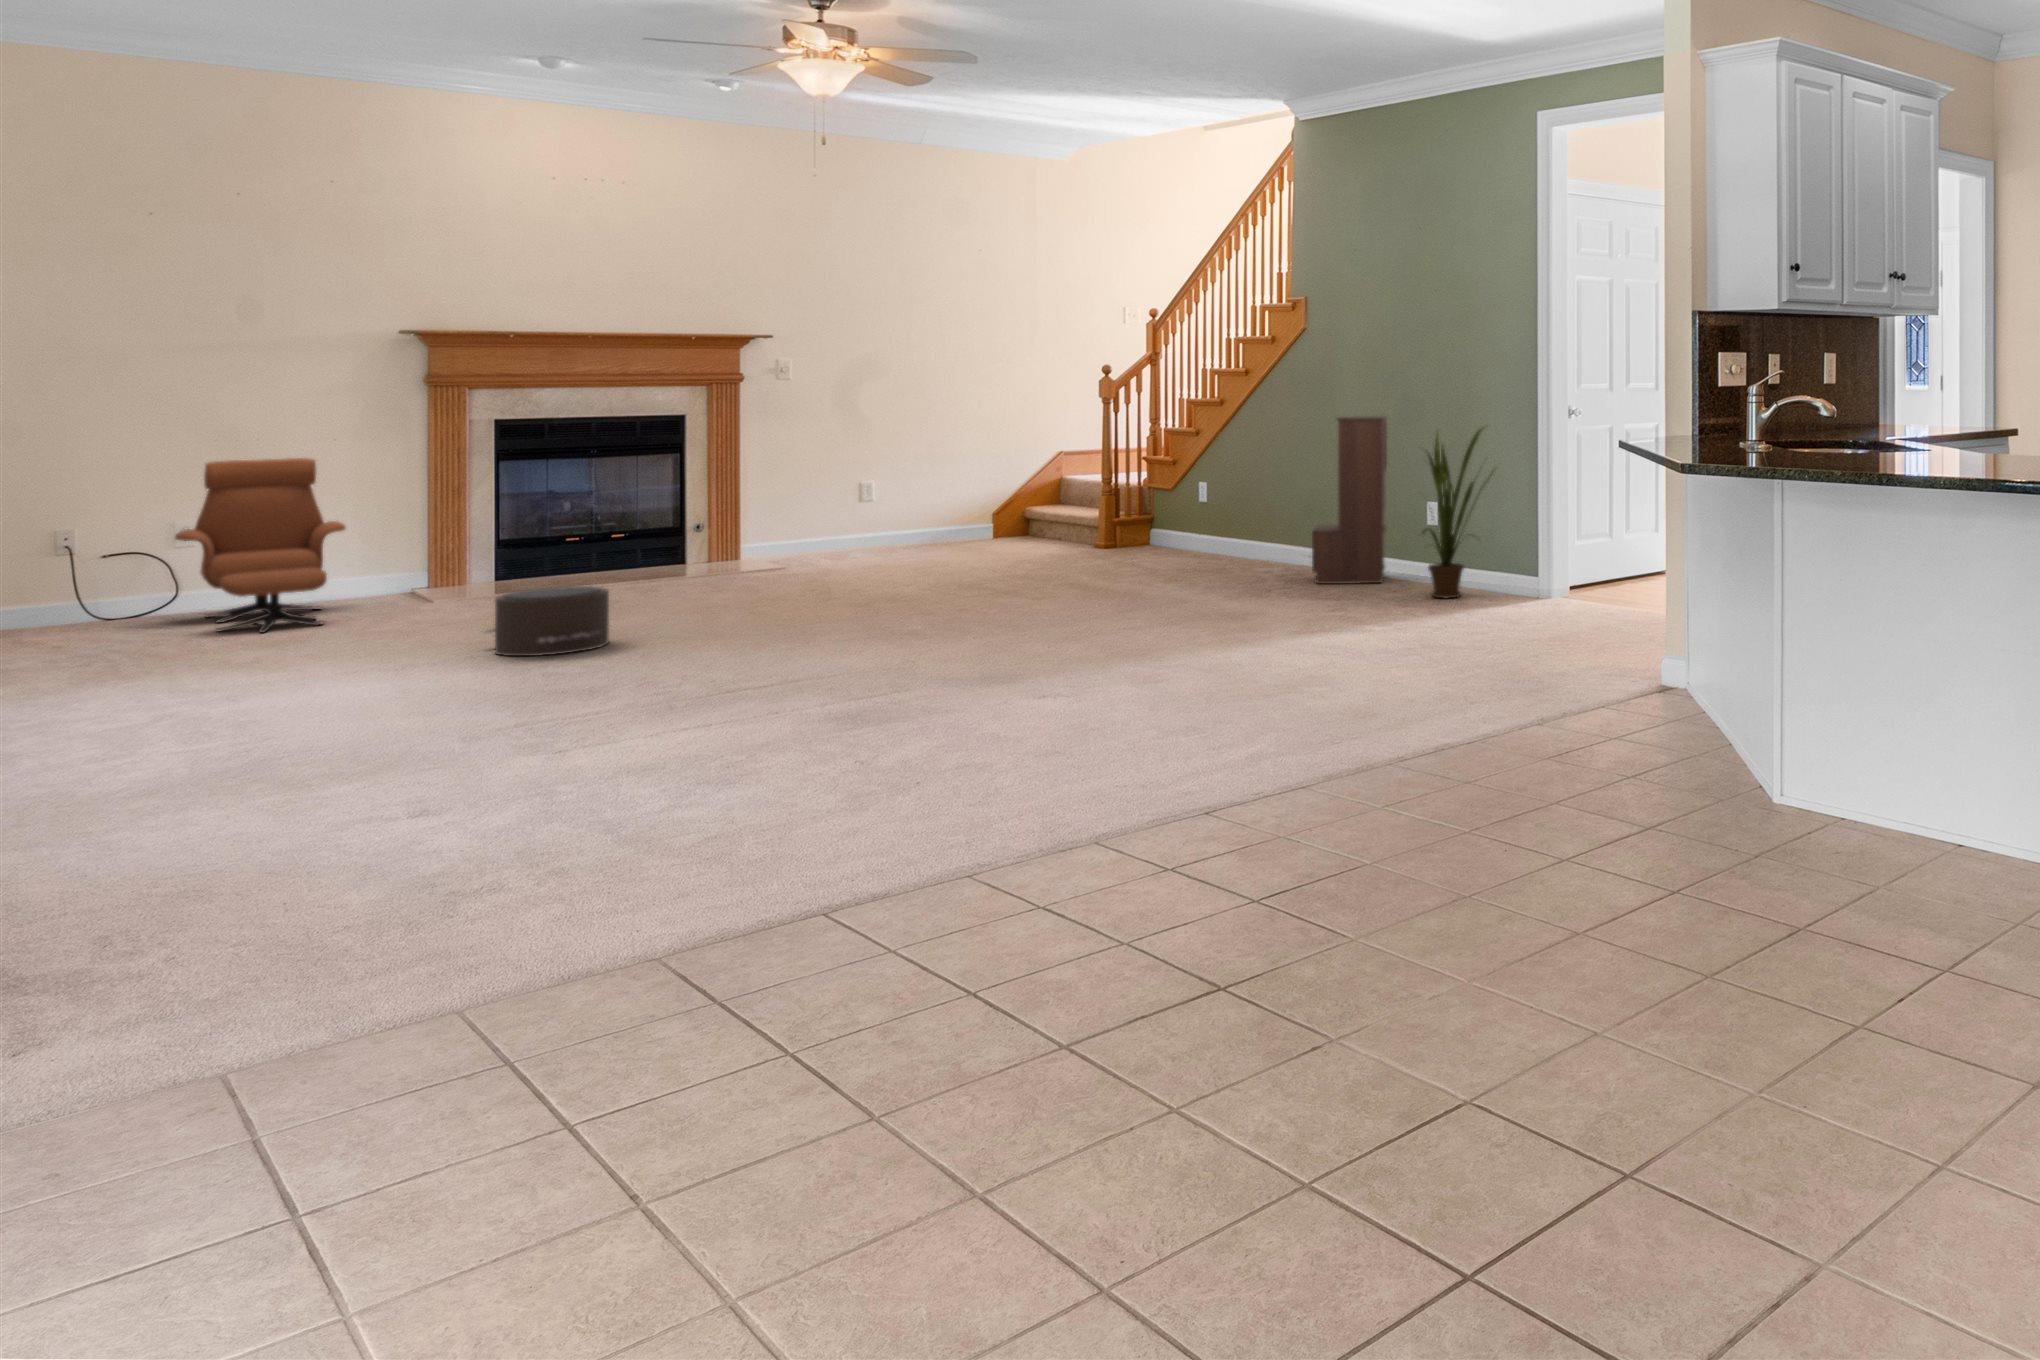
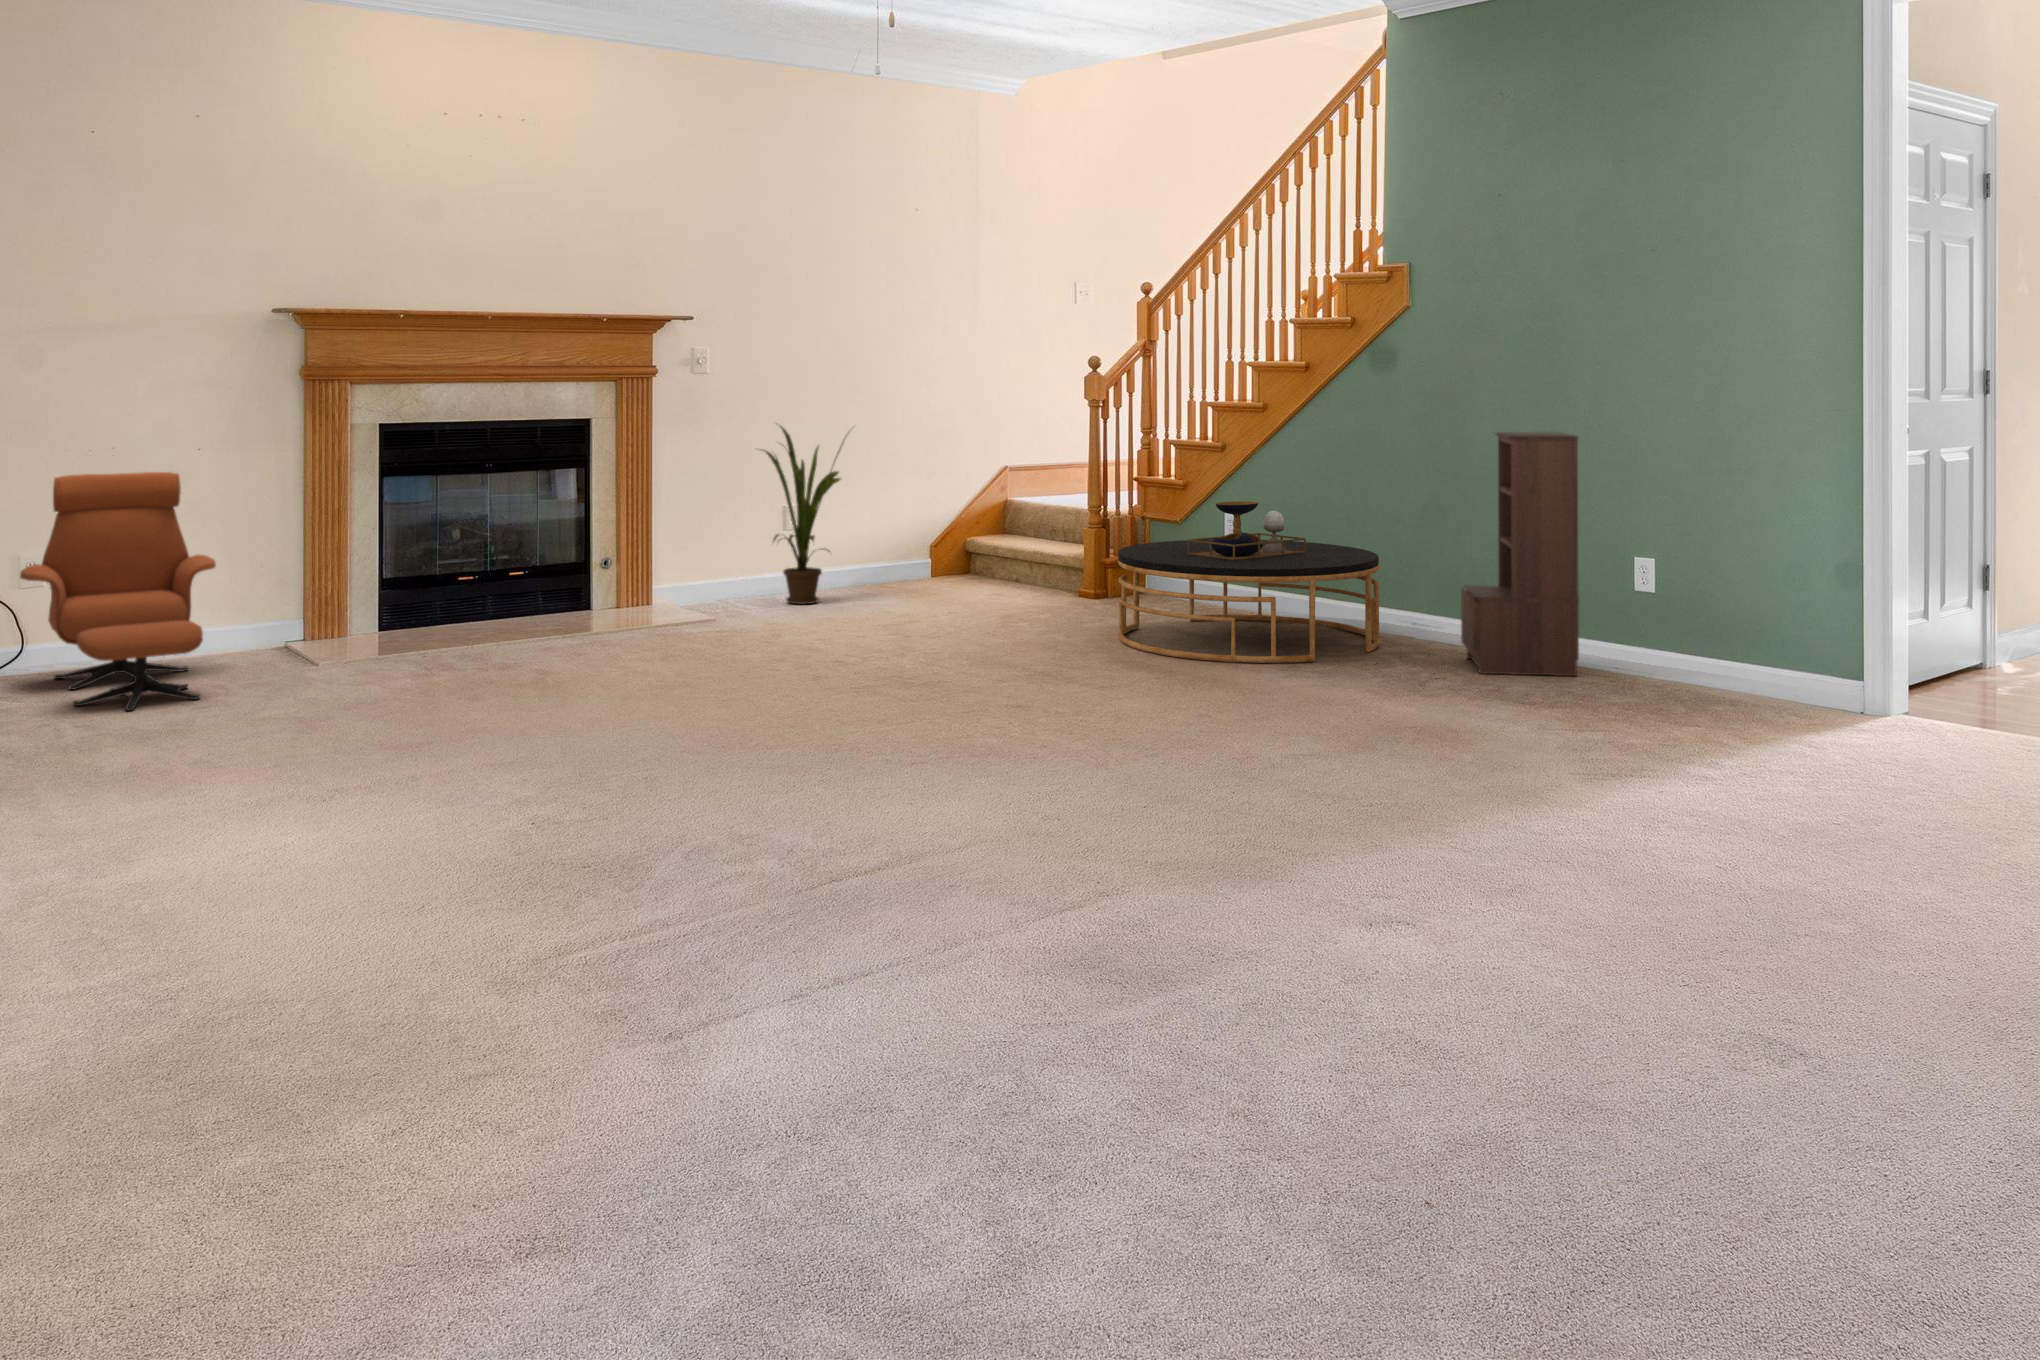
house plant: present [1423,428,1487,599] -> present [763,423,844,604]
coffee table: none [1084,470,1276,582] -> present [1118,501,1380,663]
pouf: present [486,586,609,656] -> none [421,668,588,775]

